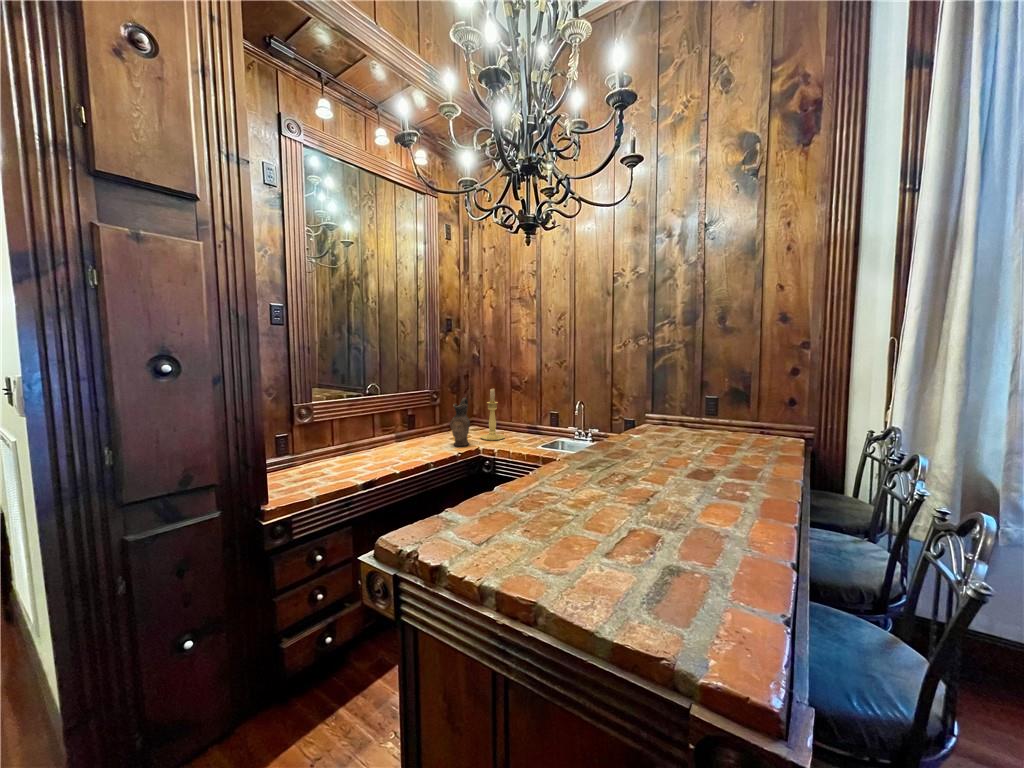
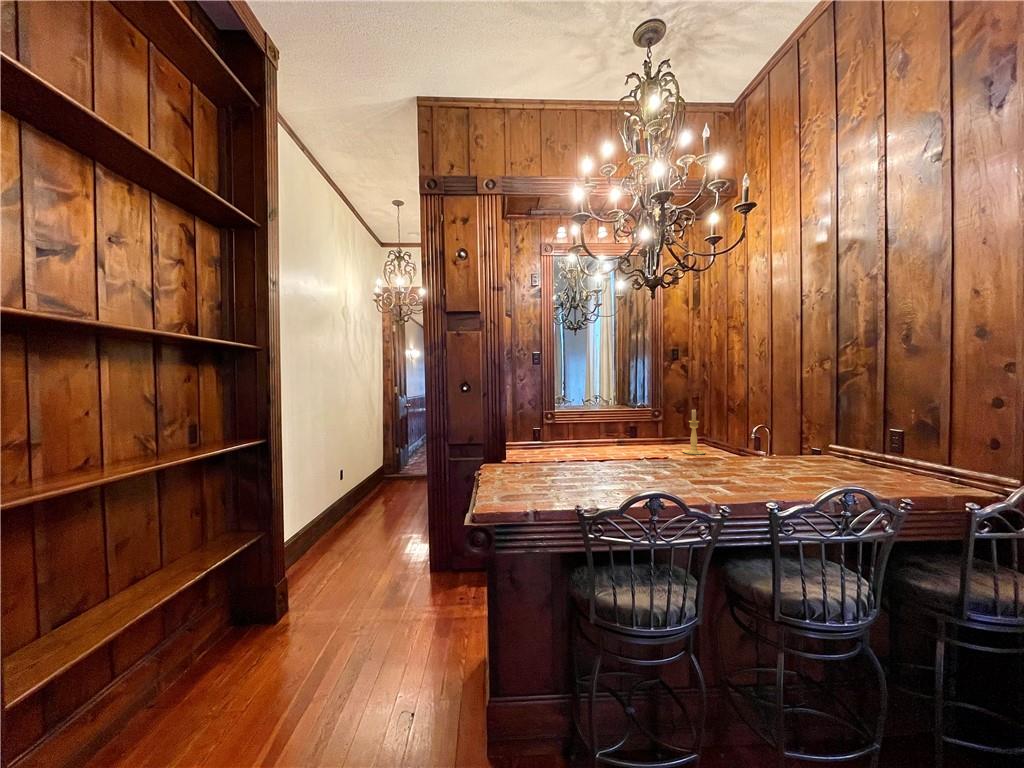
ceramic pitcher: present [450,398,470,446] -> none [646,415,666,453]

